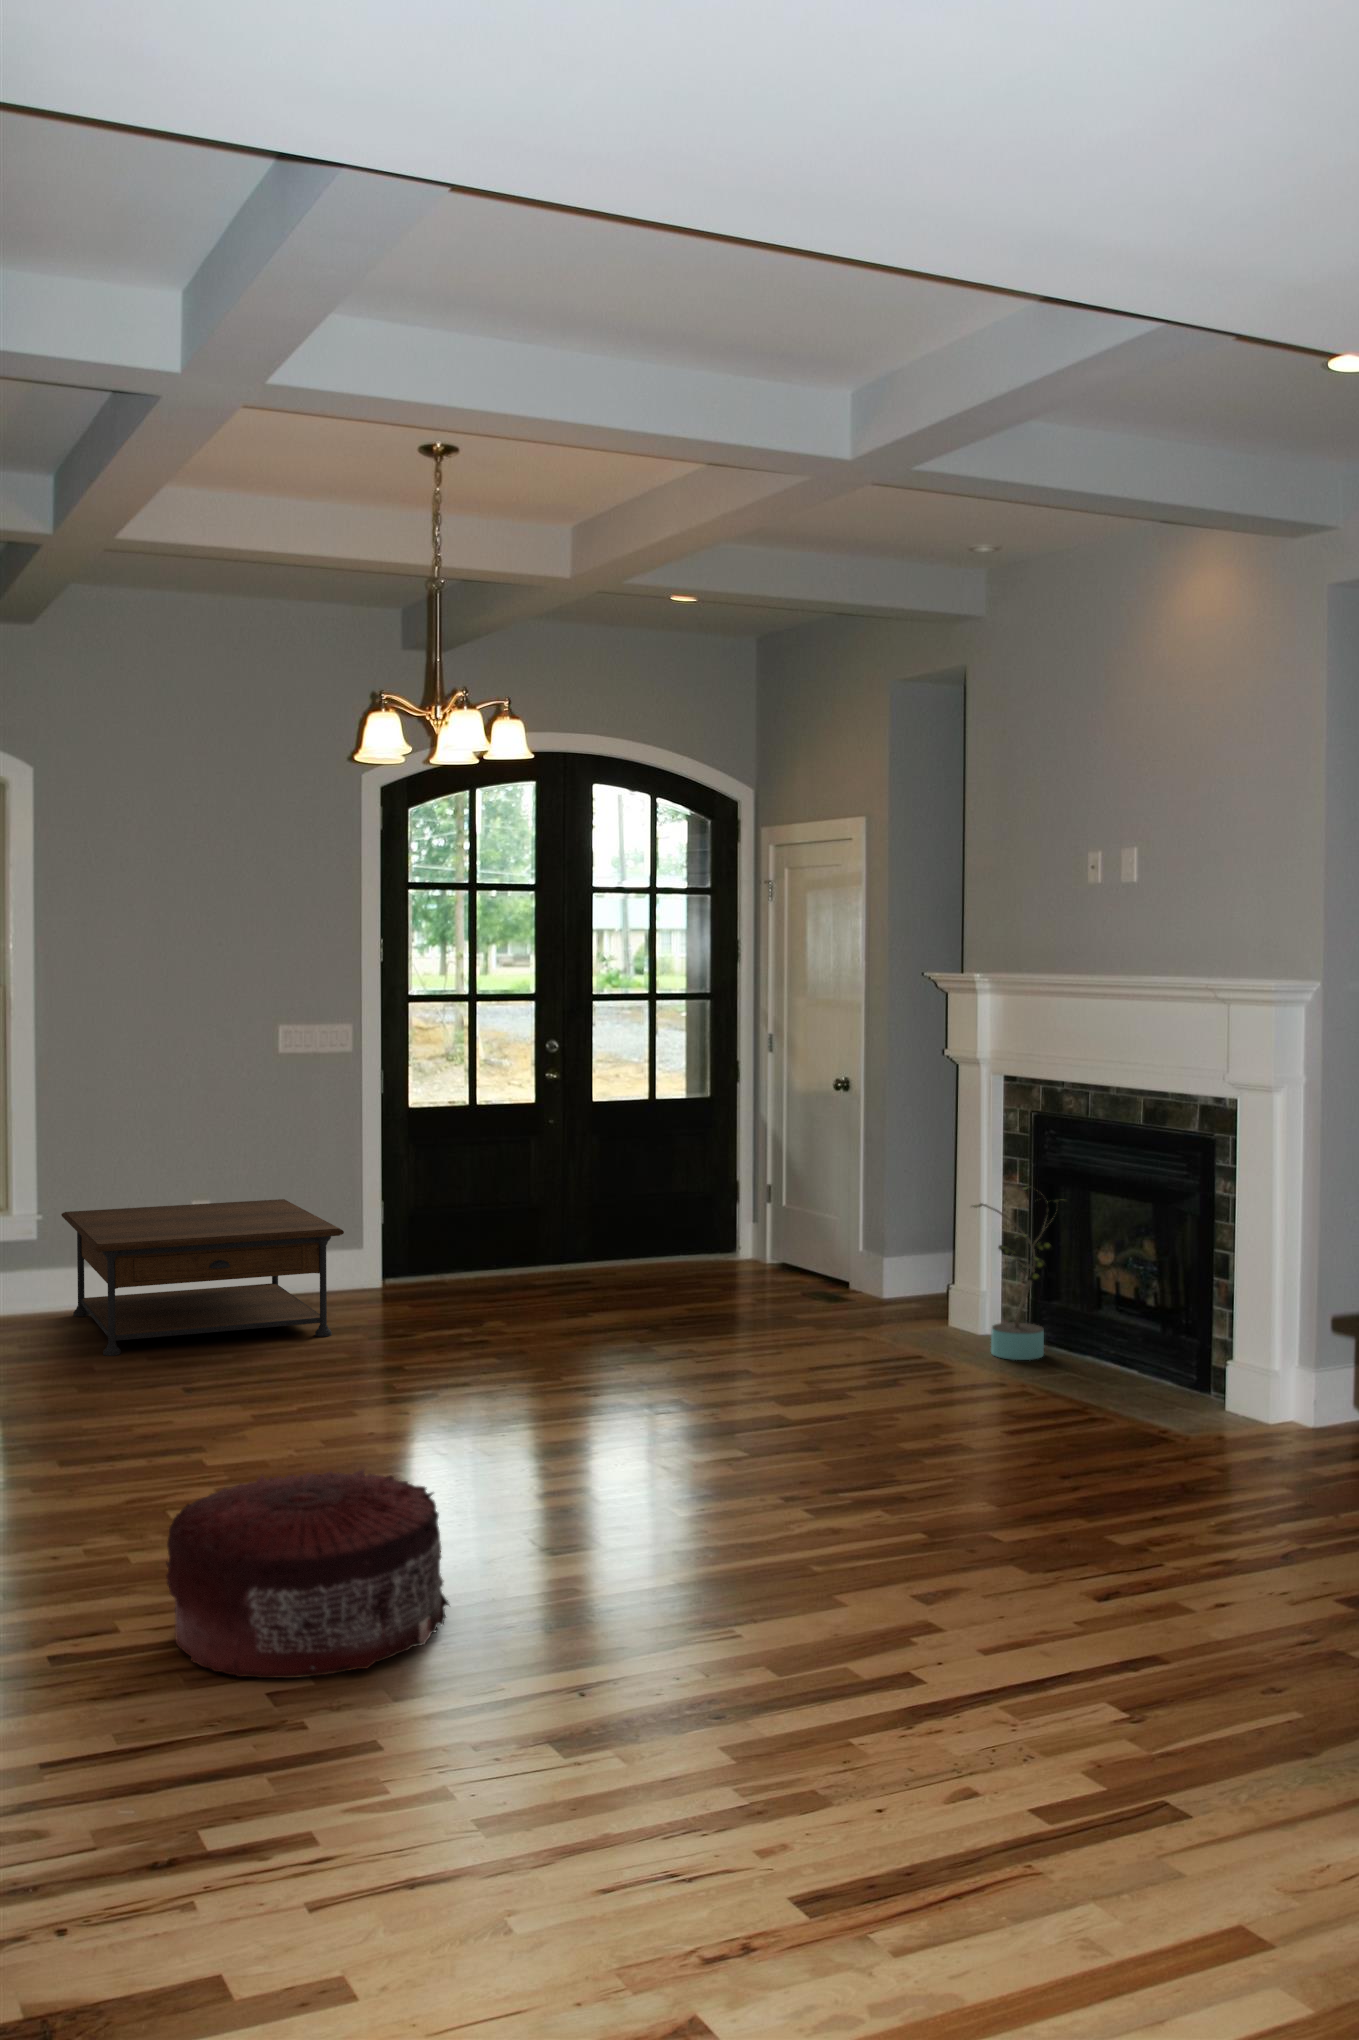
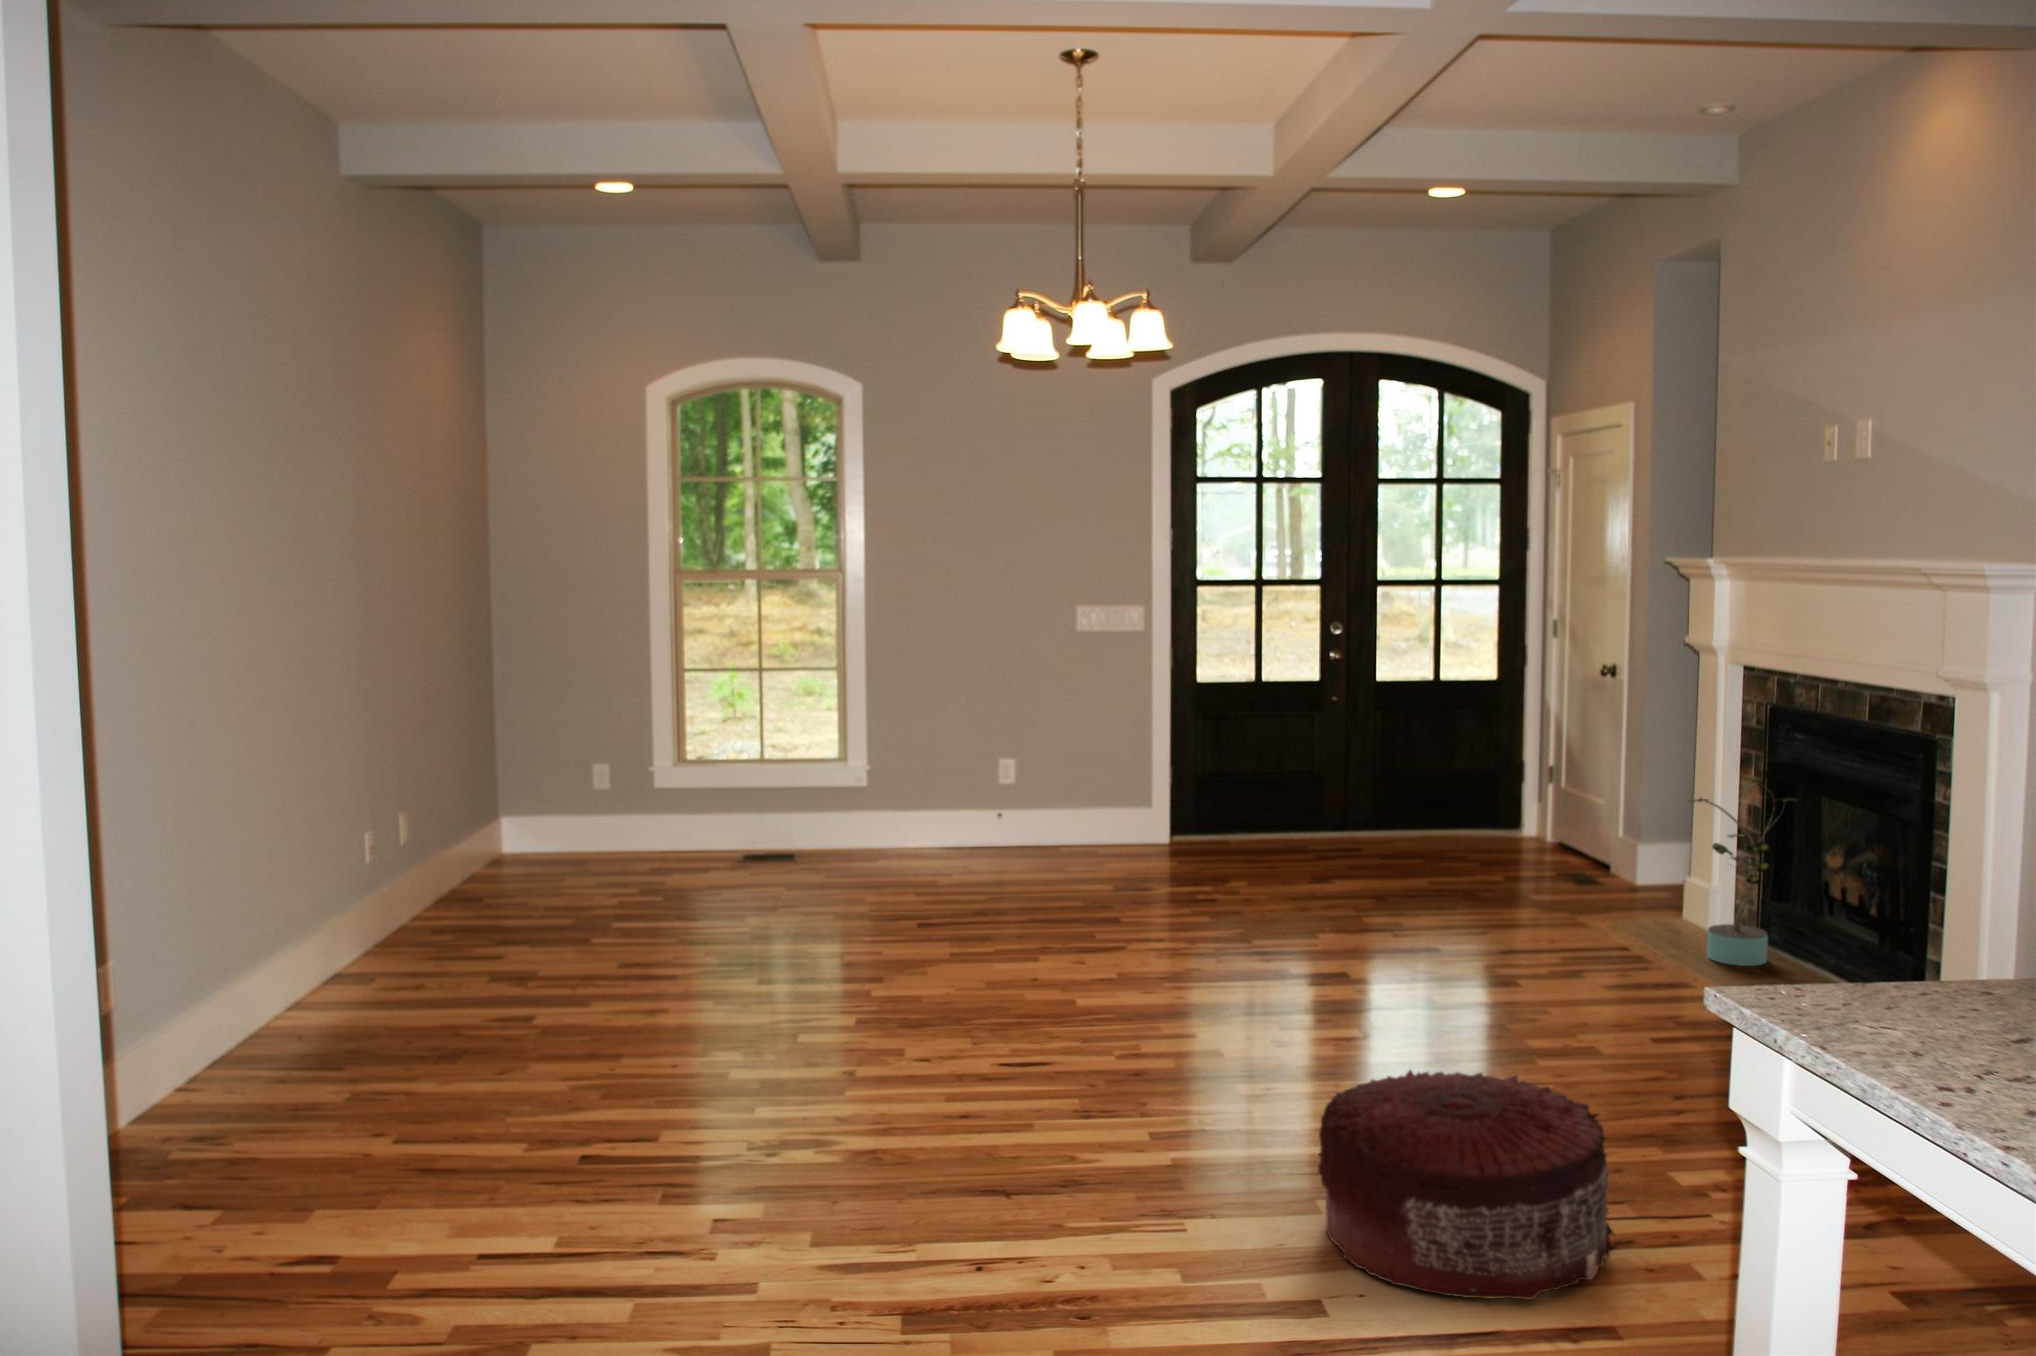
coffee table: present [61,1199,344,1356] -> none [875,760,1091,888]
pouf: present [166,1469,449,1678] -> present [1318,1070,1615,1299]

